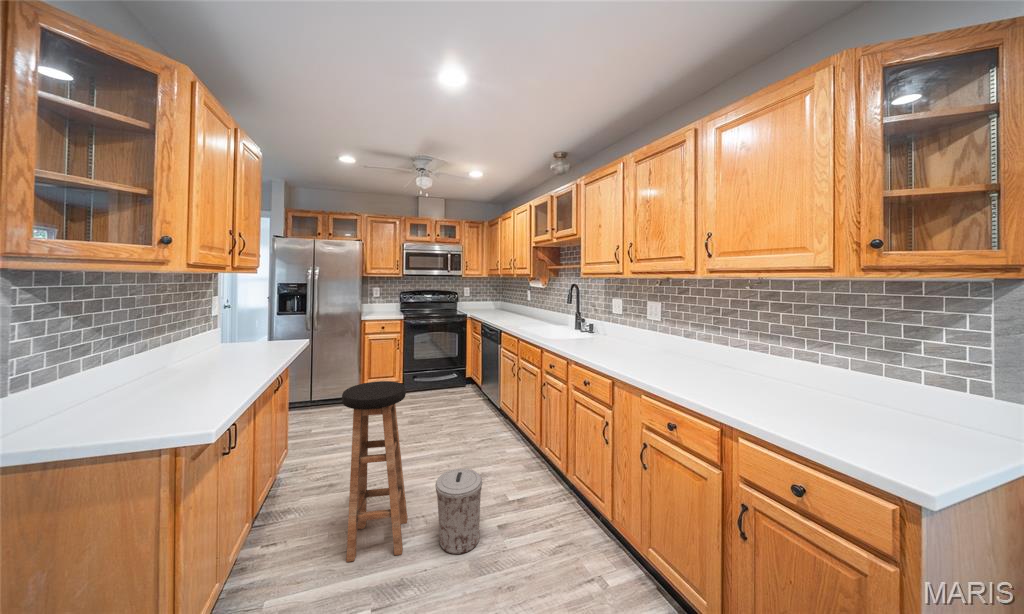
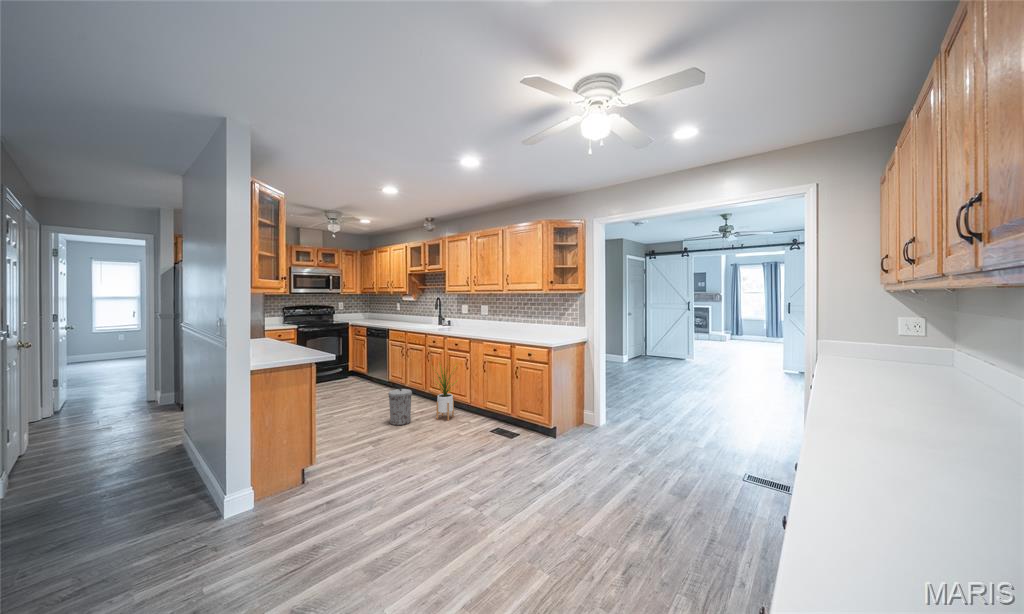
bar stool: present [342,381,408,562] -> none [340,347,375,435]
house plant: none [516,421,587,567] -> present [436,363,457,421]

